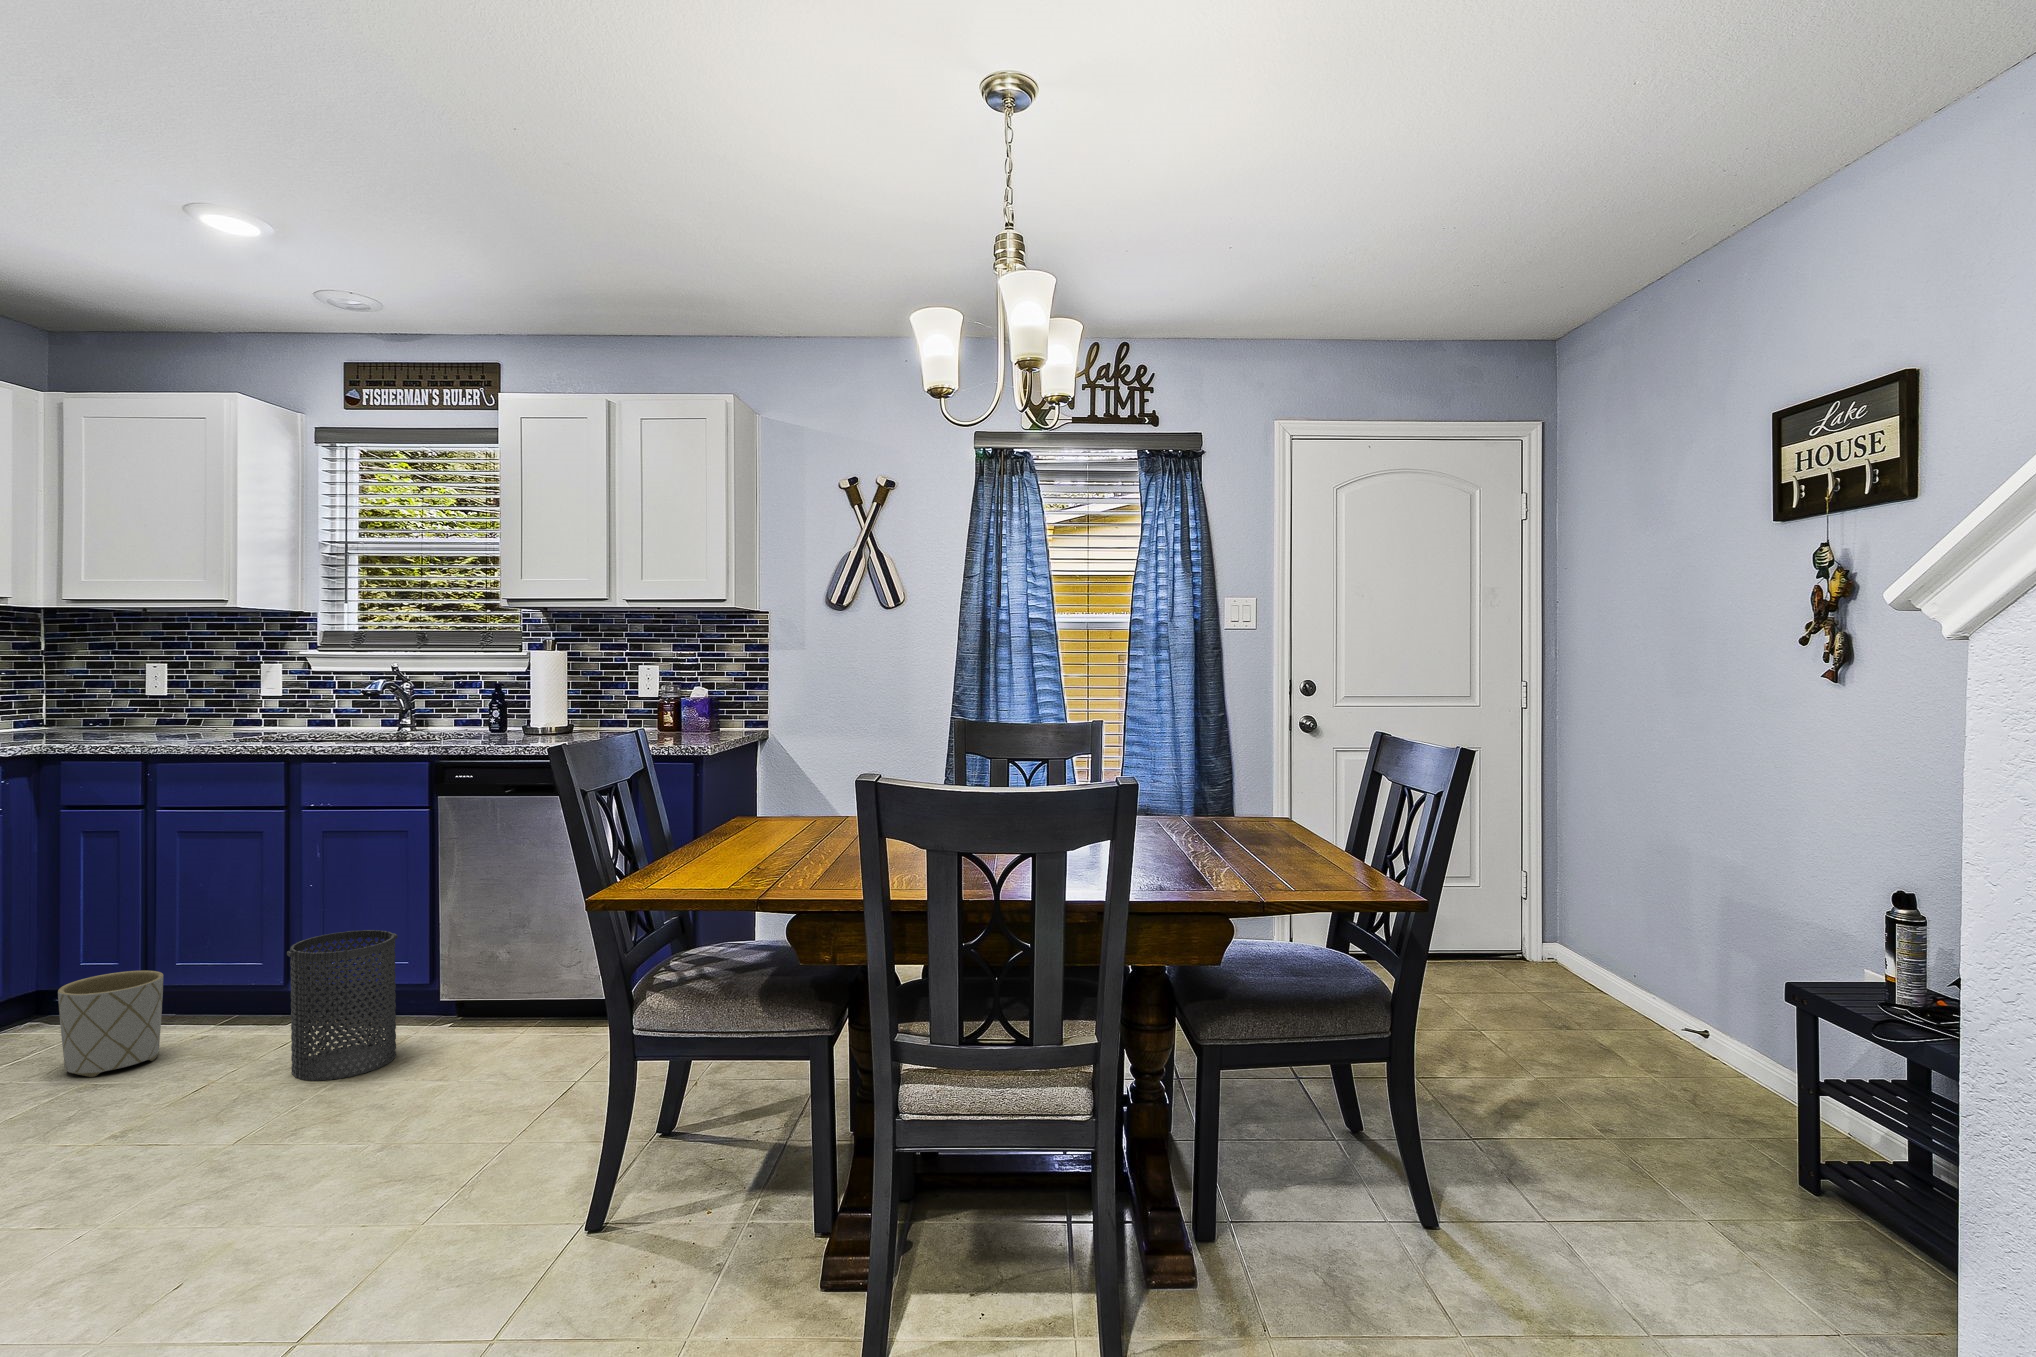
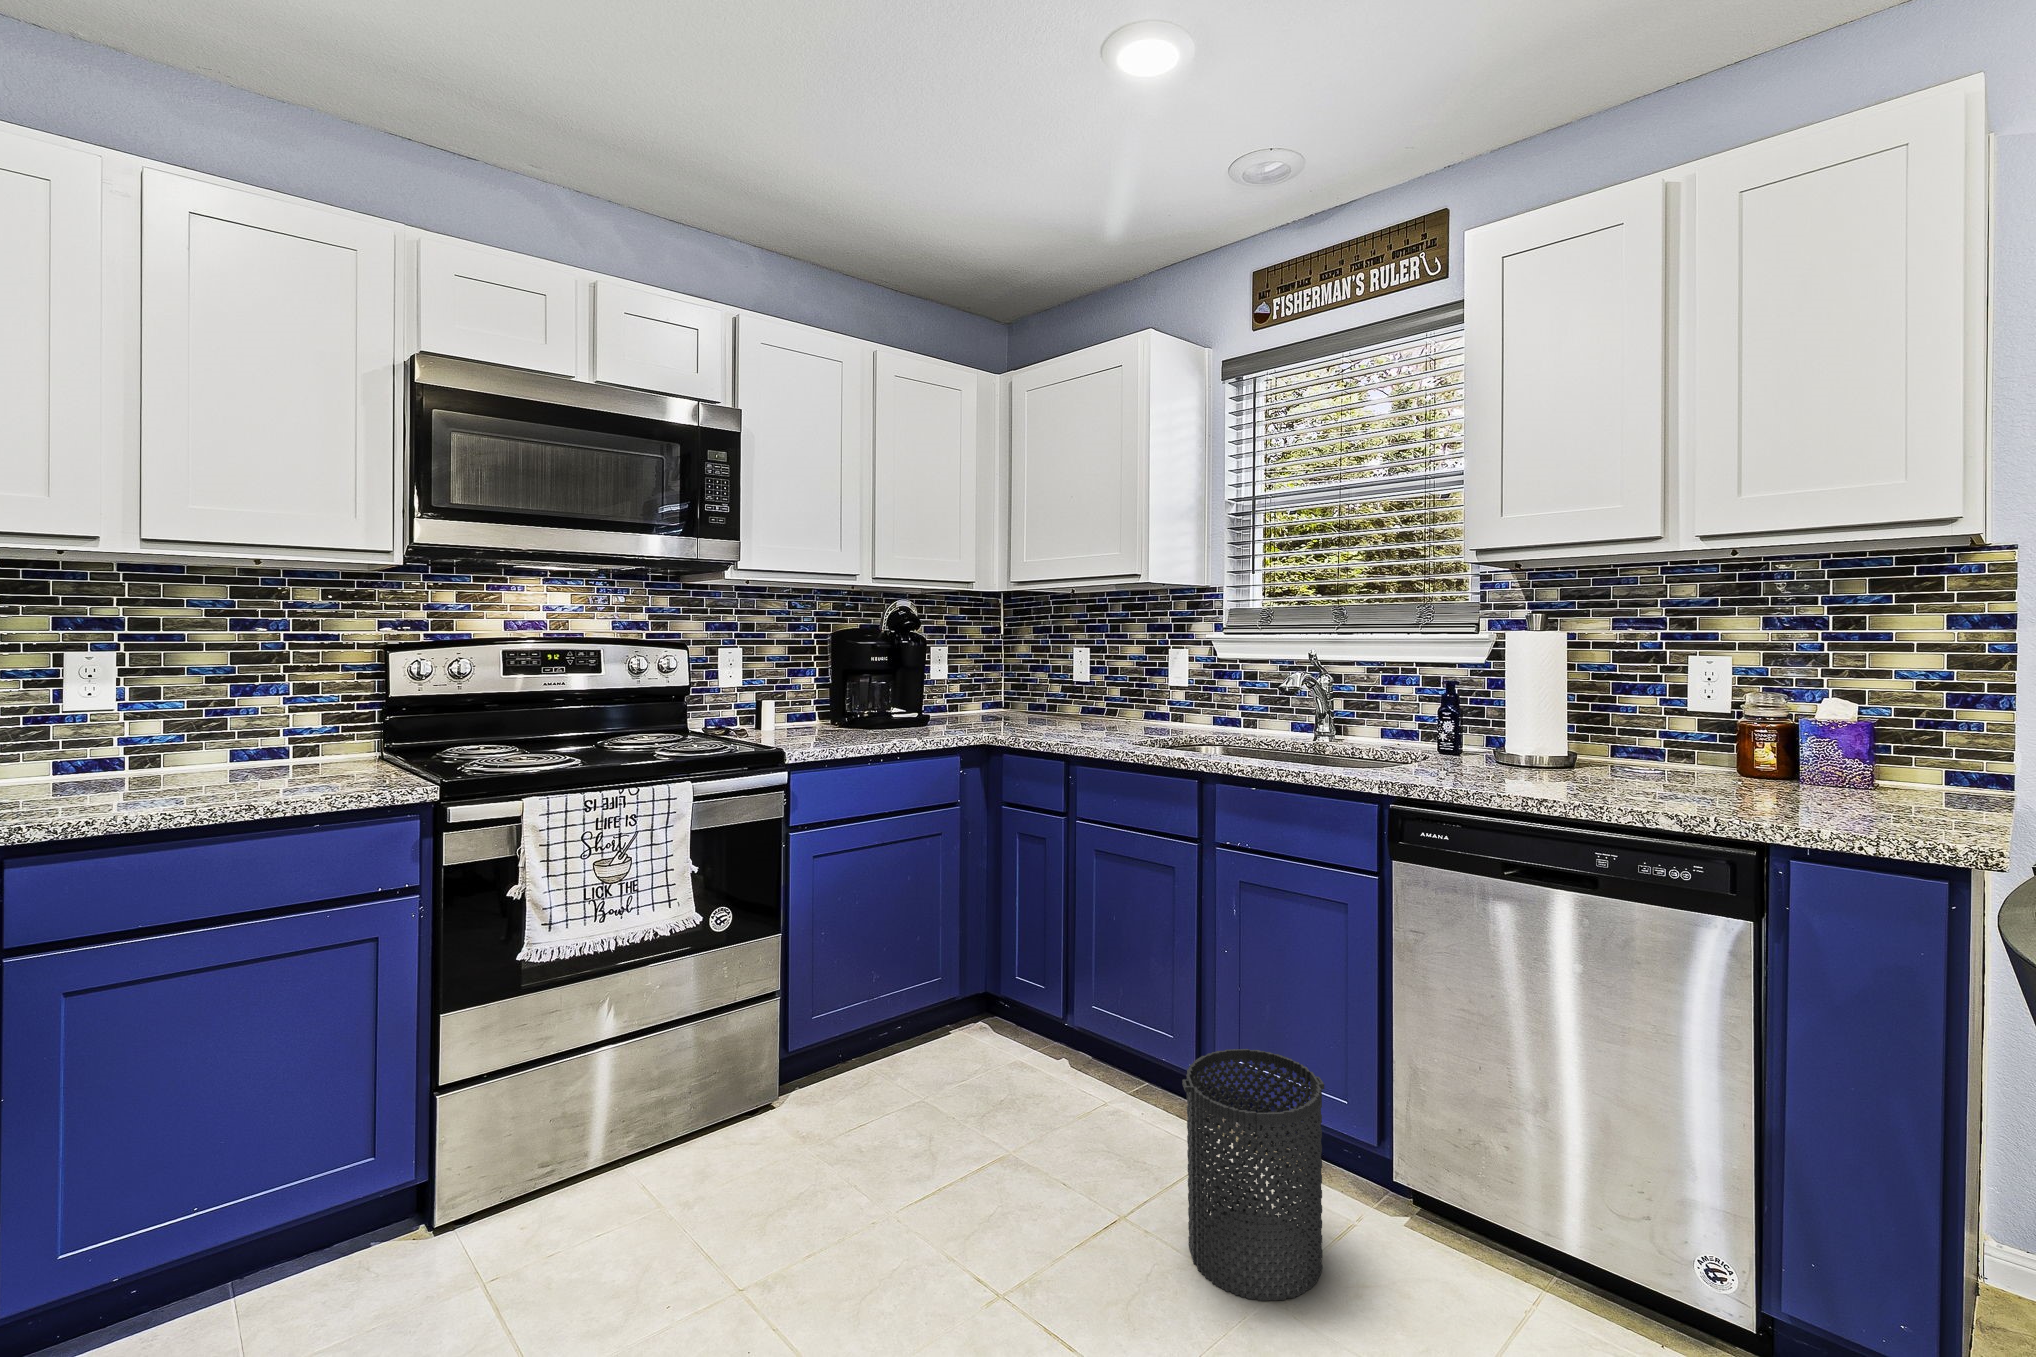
planter: present [58,971,163,1077] -> none [973,1011,1065,1142]

